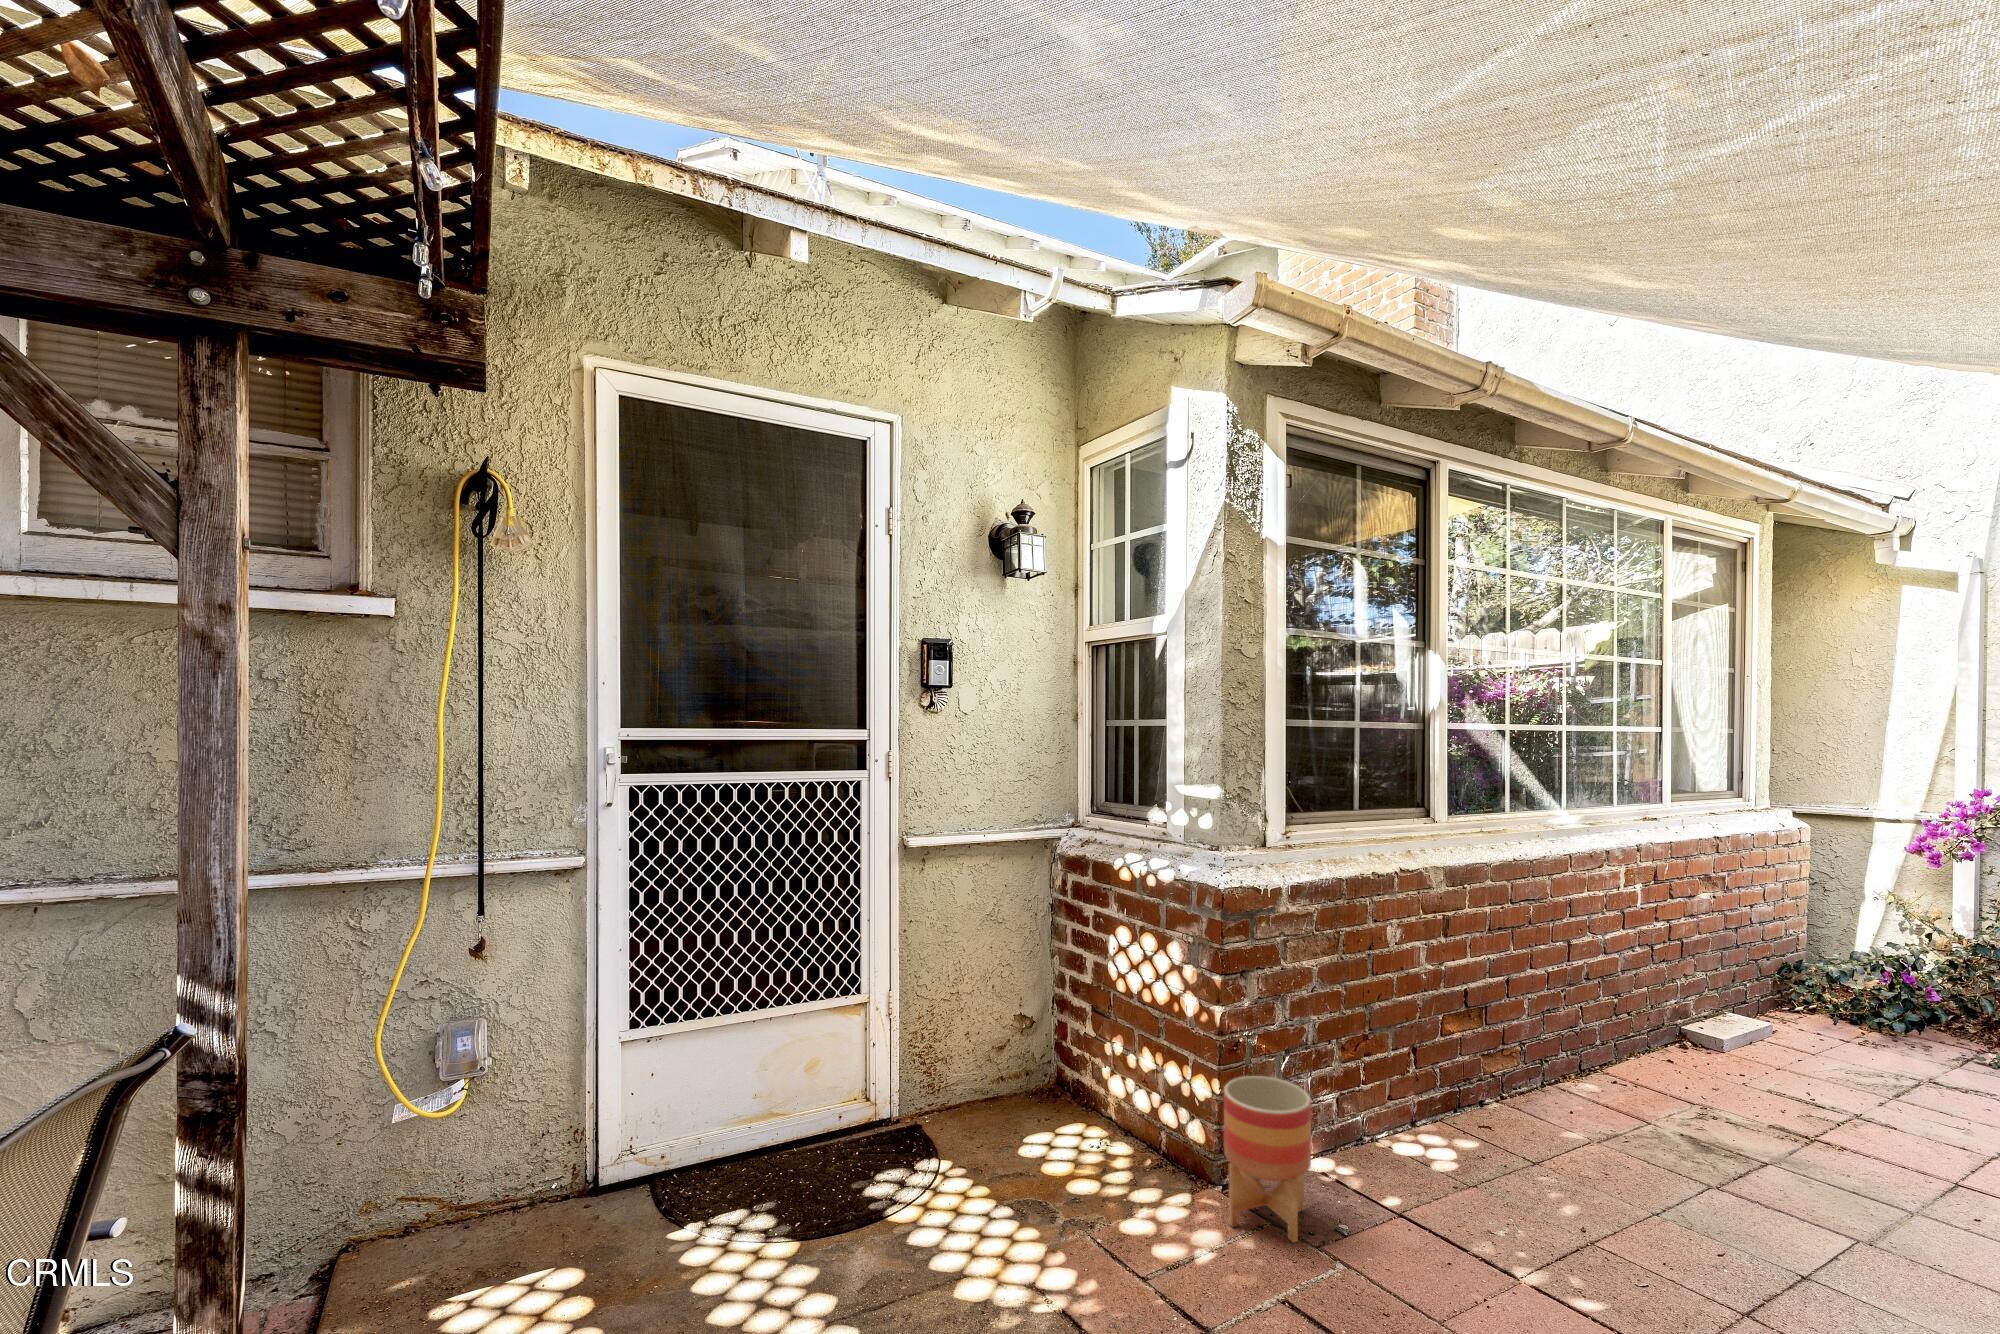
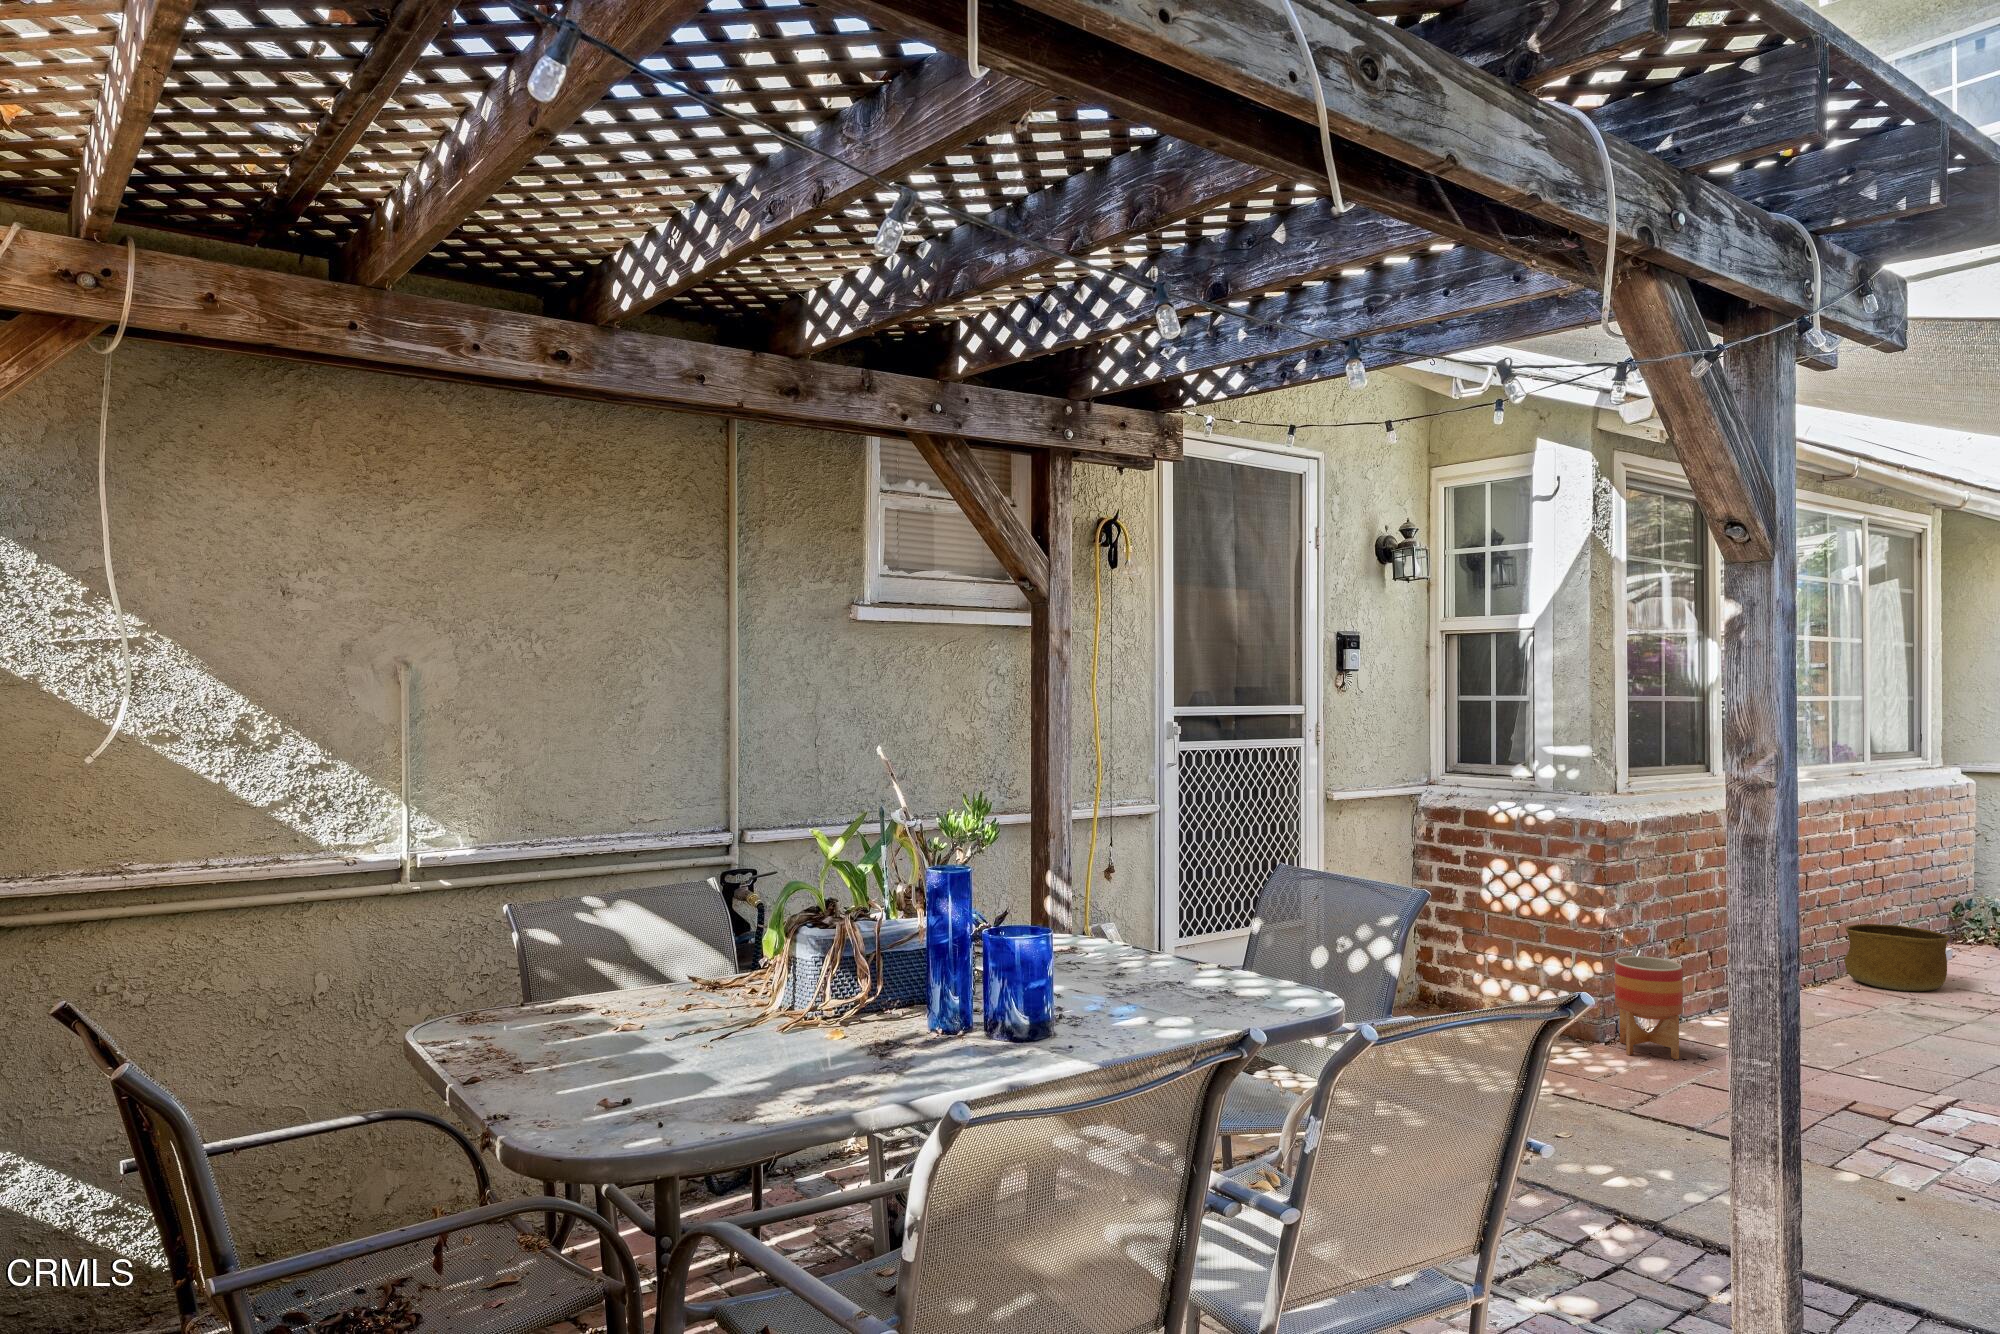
basket: none [1620,1001,1753,1101] -> present [1844,924,1950,992]

